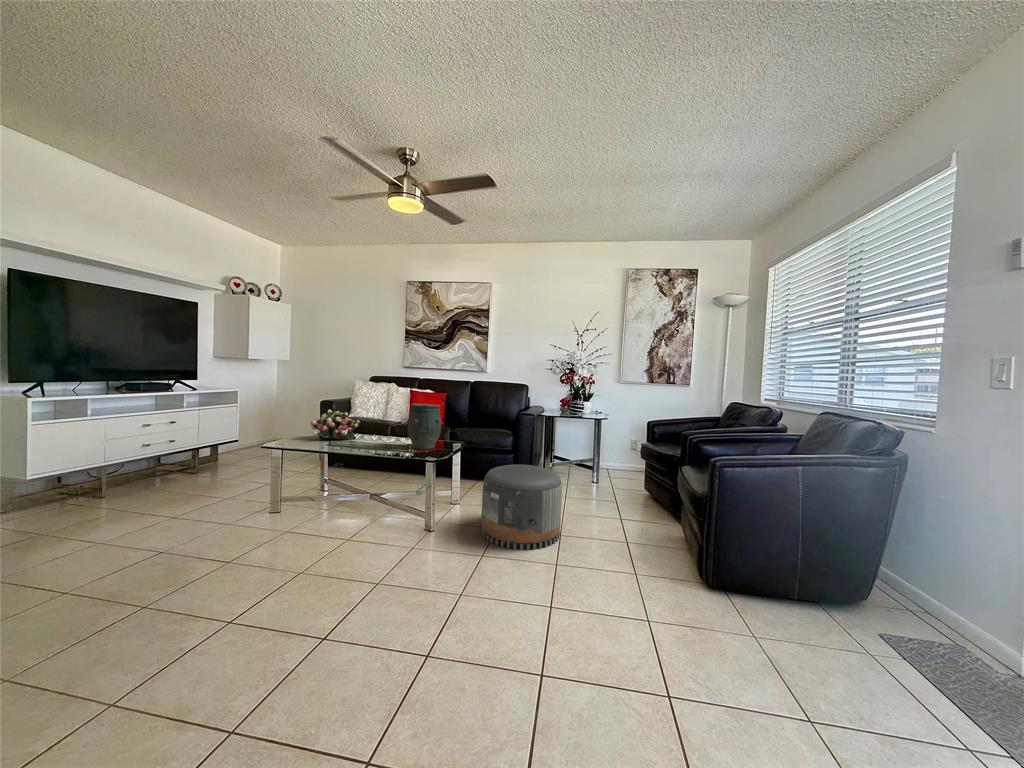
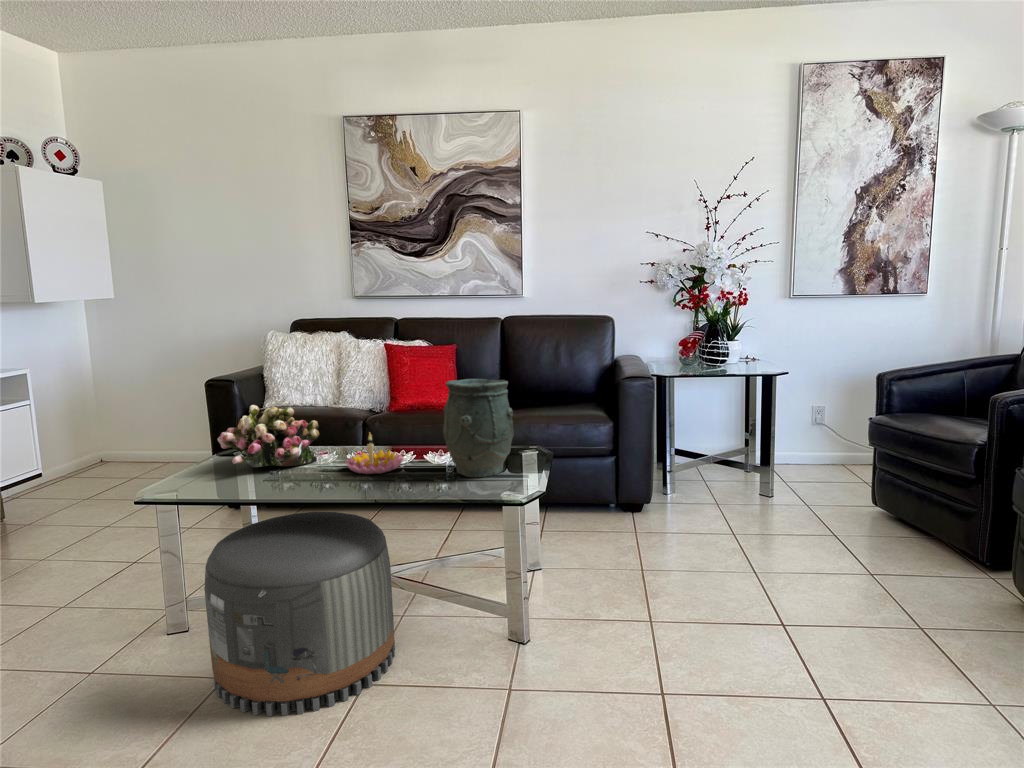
candle holder: none [364,425,393,445] -> present [345,433,404,475]
pouf: present [481,465,562,550] -> present [204,512,395,716]

